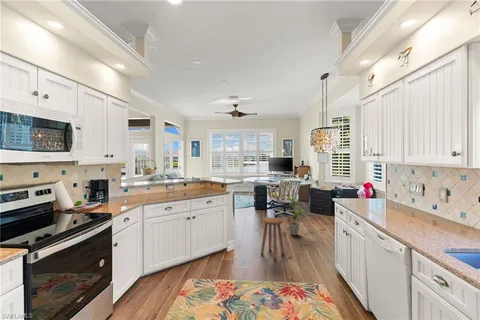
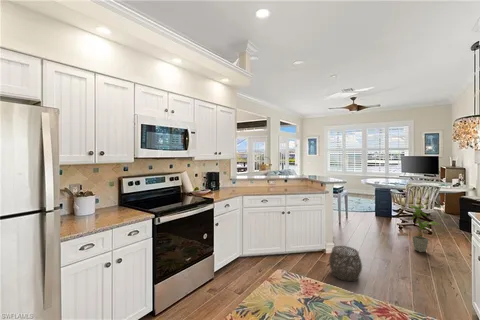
stool: present [261,218,284,258] -> none [365,224,396,273]
woven basket: none [236,242,263,274] -> present [329,246,362,281]

